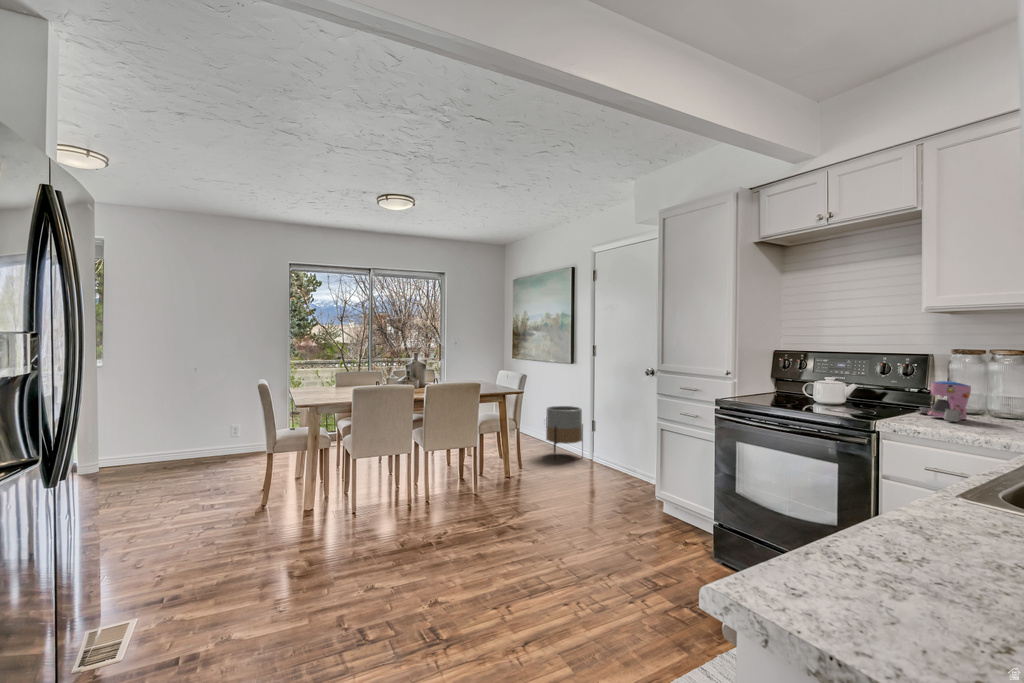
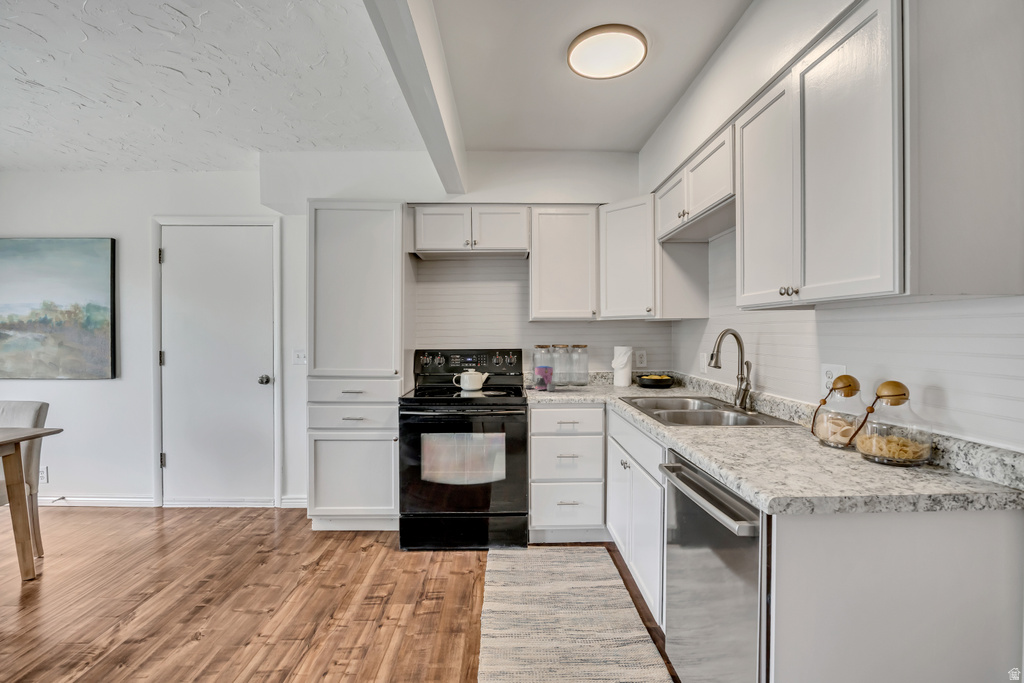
planter: present [546,406,583,455] -> none [73,444,143,527]

